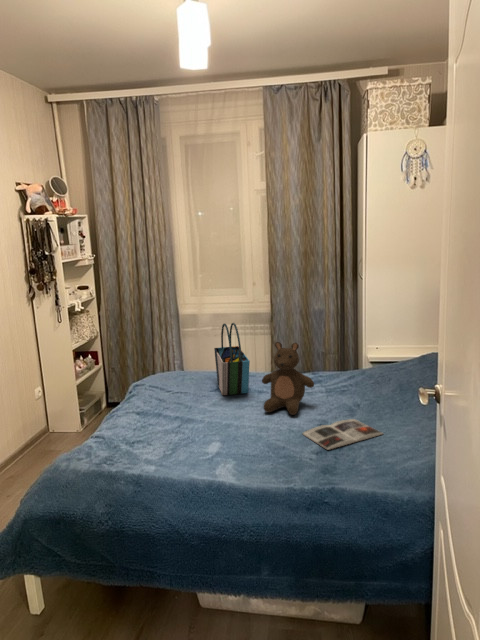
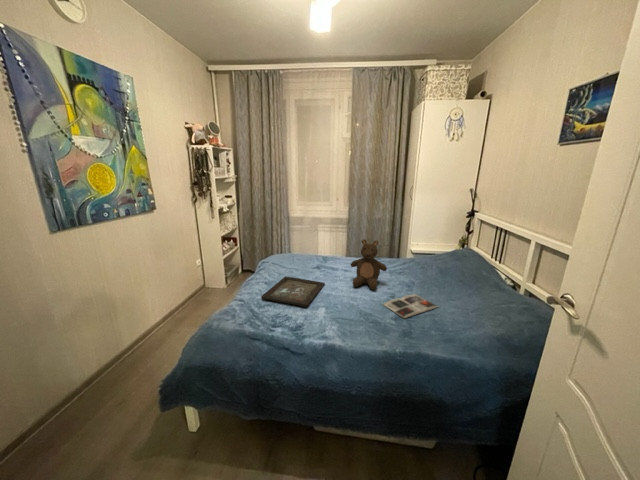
tote bag: present [214,323,250,395] -> none [316,225,343,273]
tray: none [128,403,223,441] -> present [261,276,325,307]

